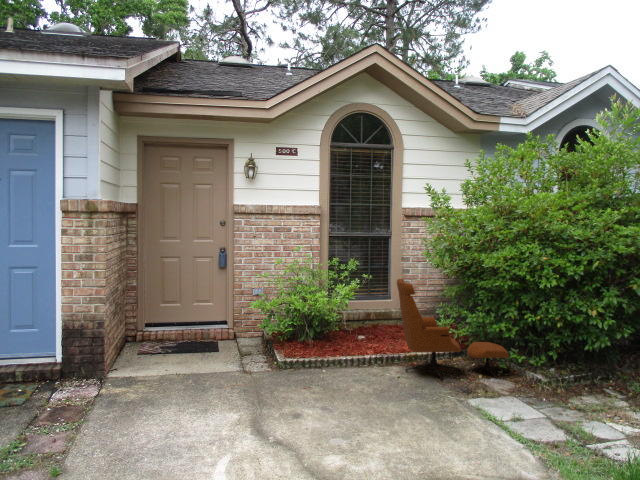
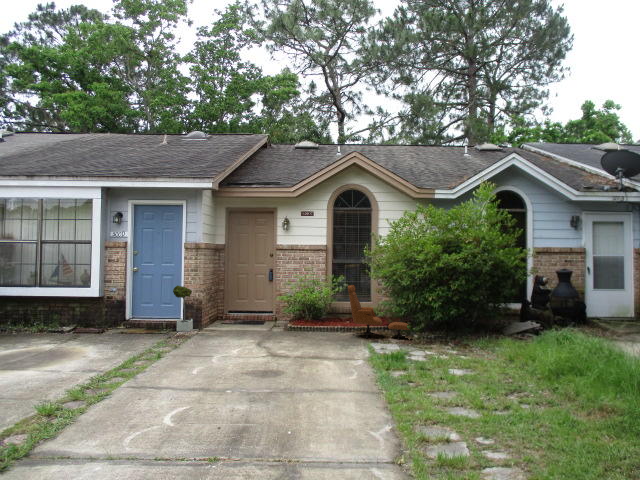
potted tree: none [34,292,83,393] -> present [173,285,193,332]

